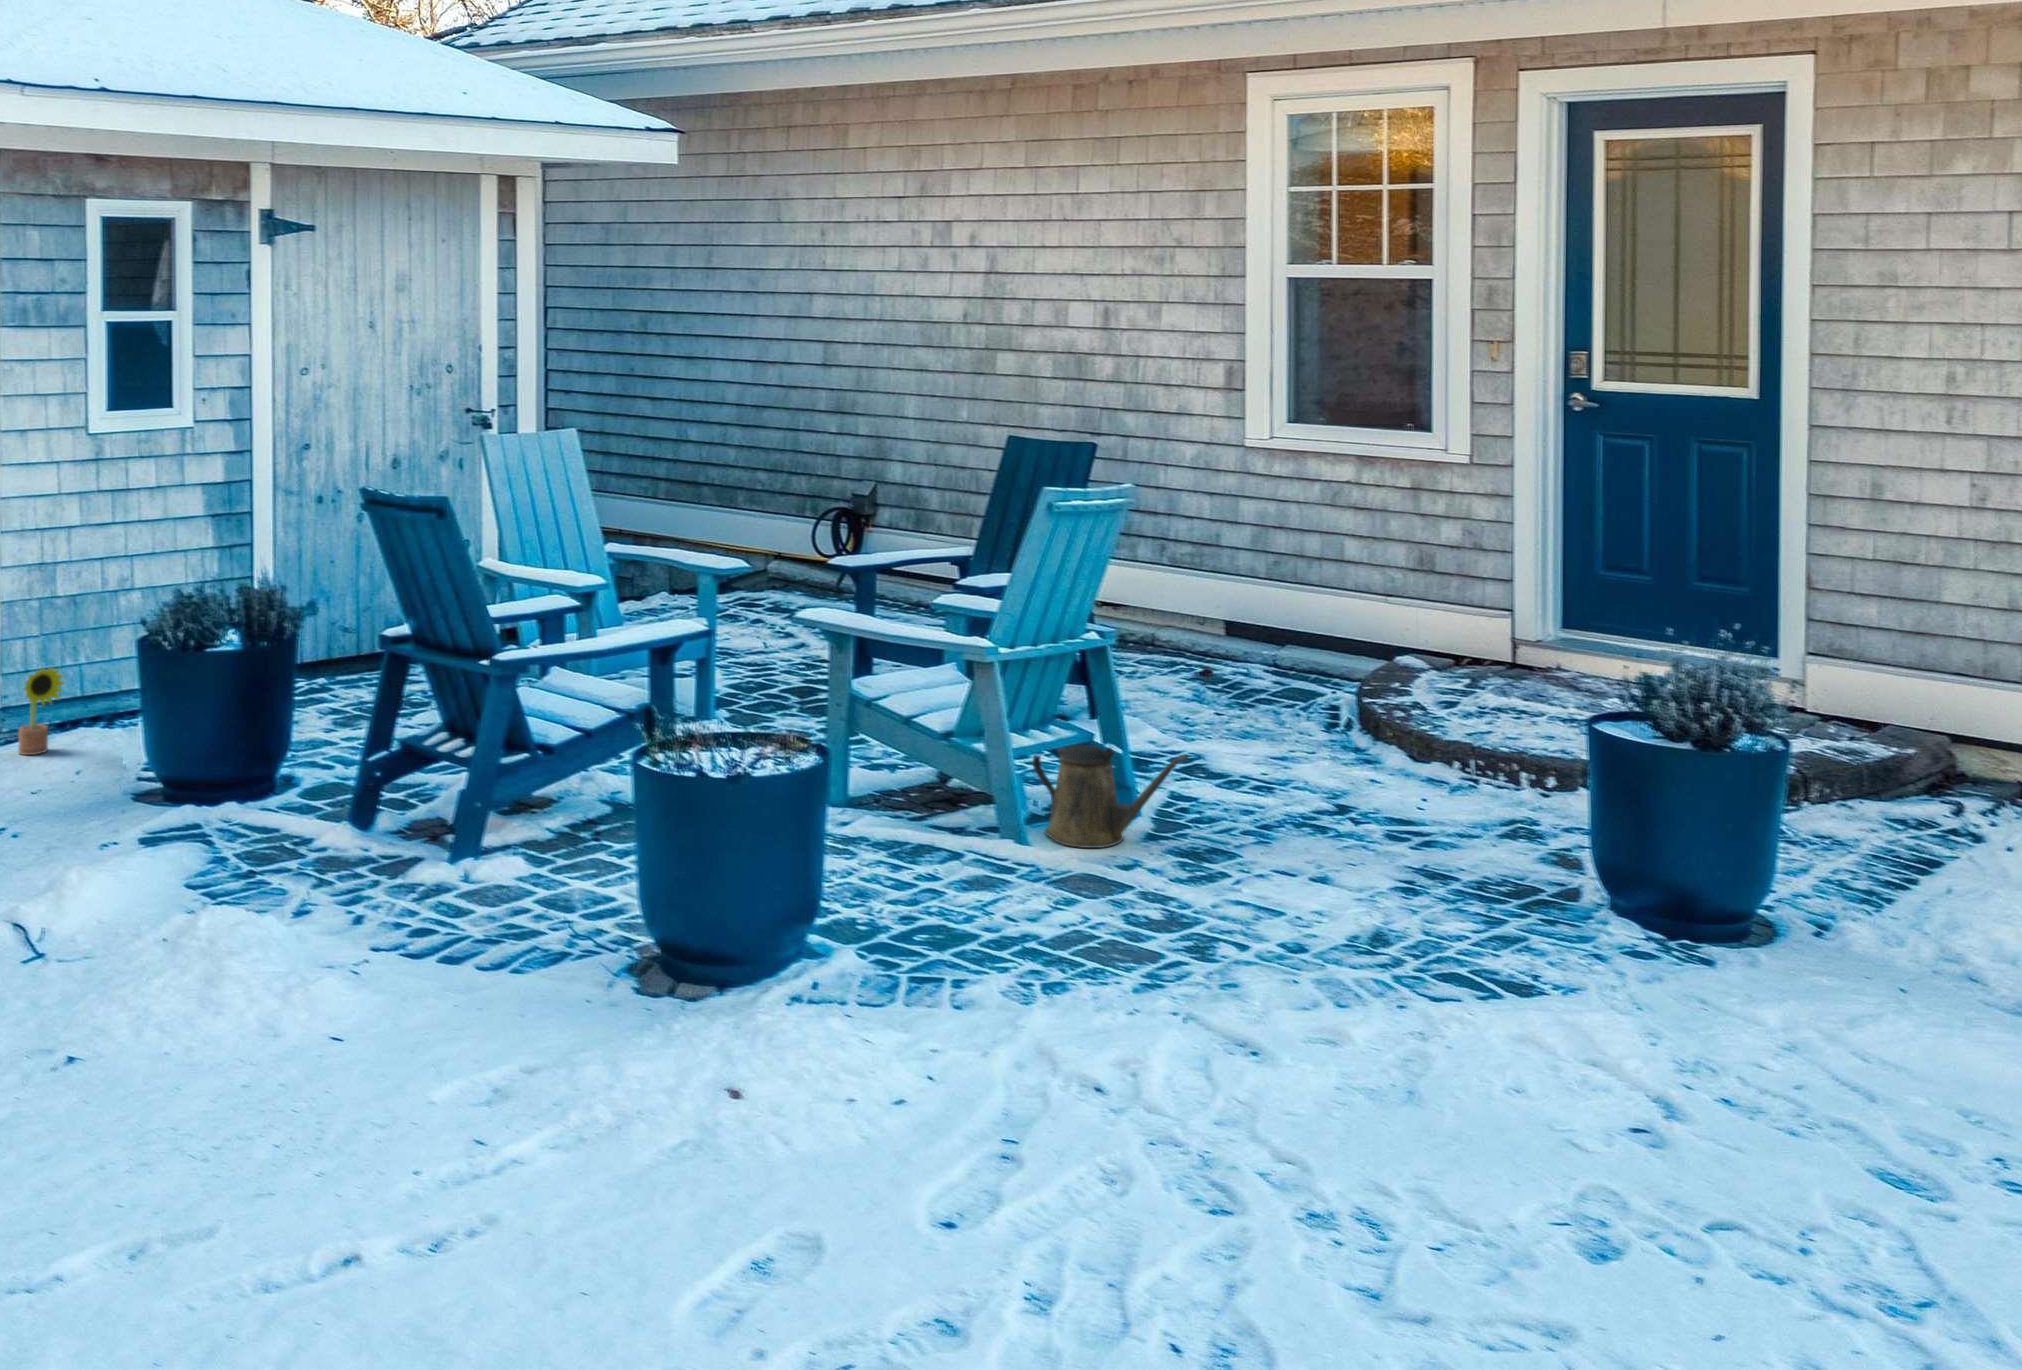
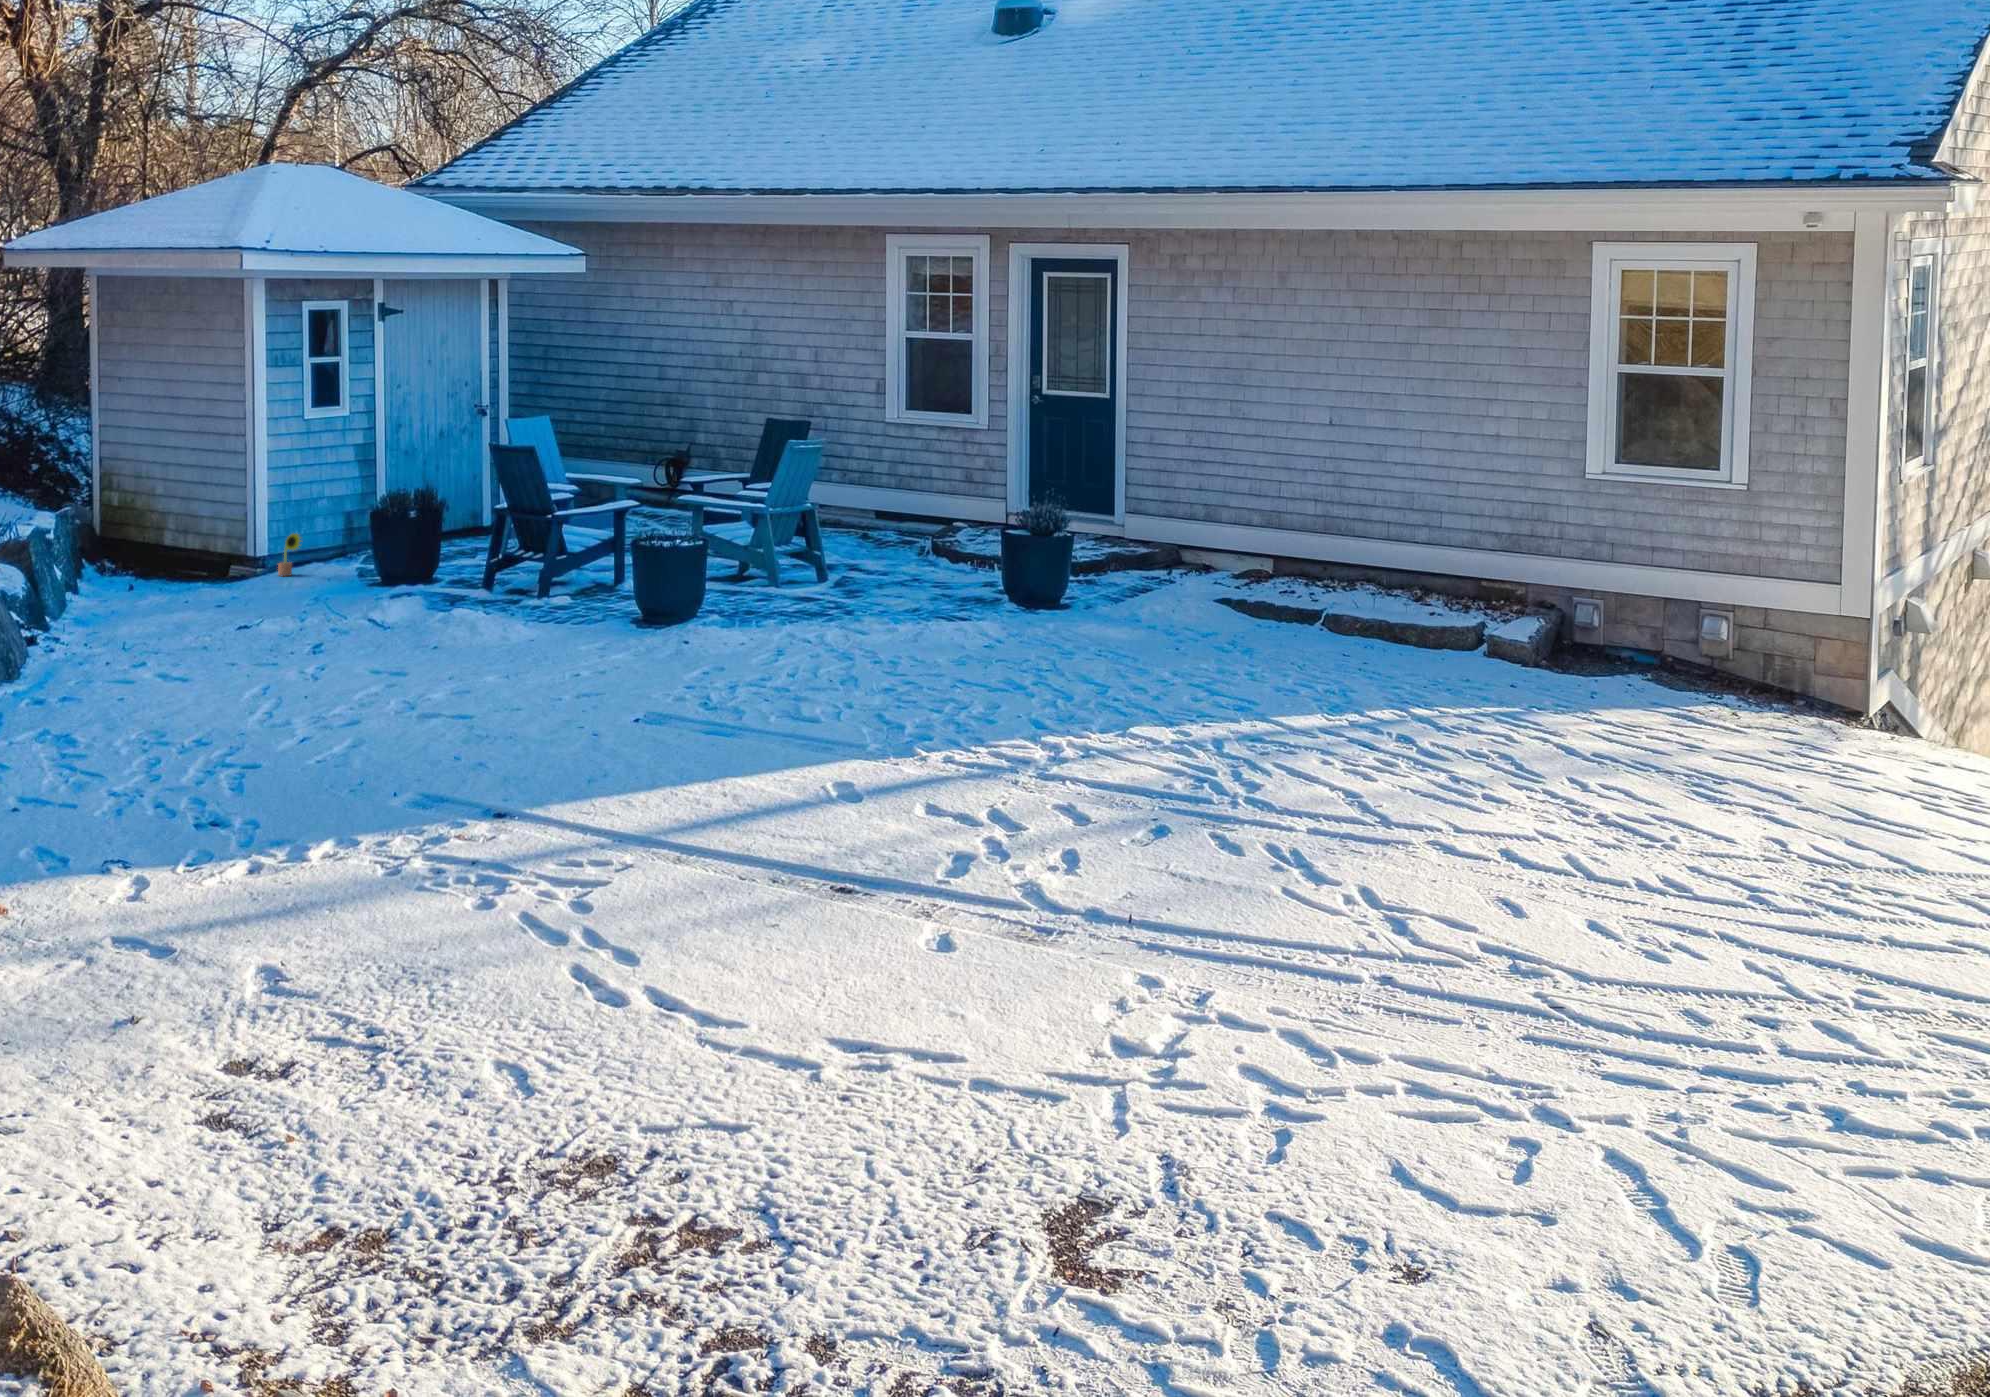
watering can: present [1032,745,1188,848] -> none [779,554,847,597]

